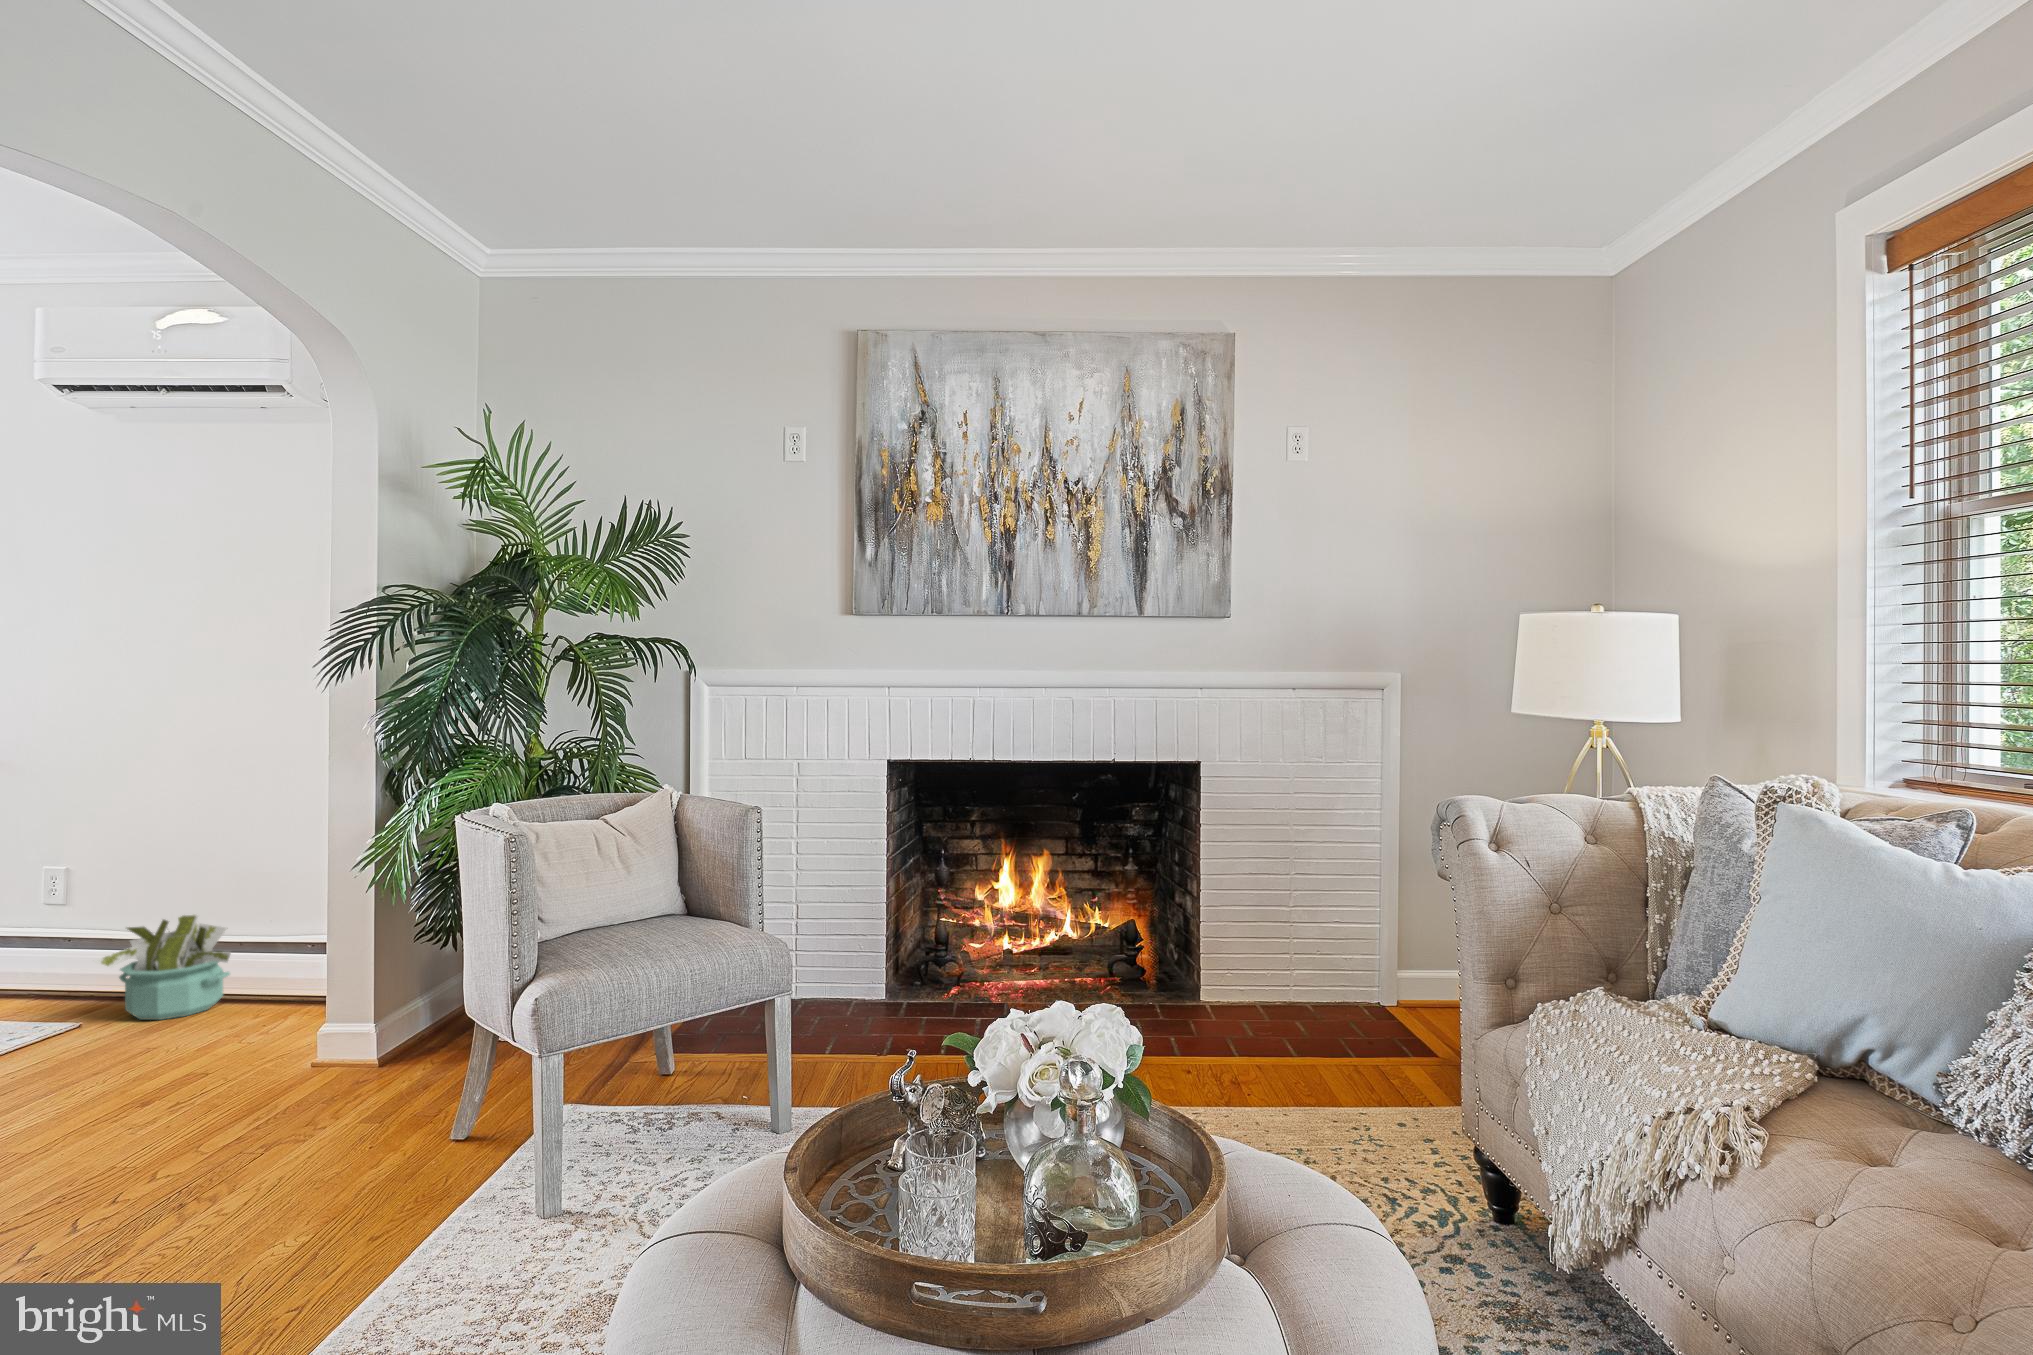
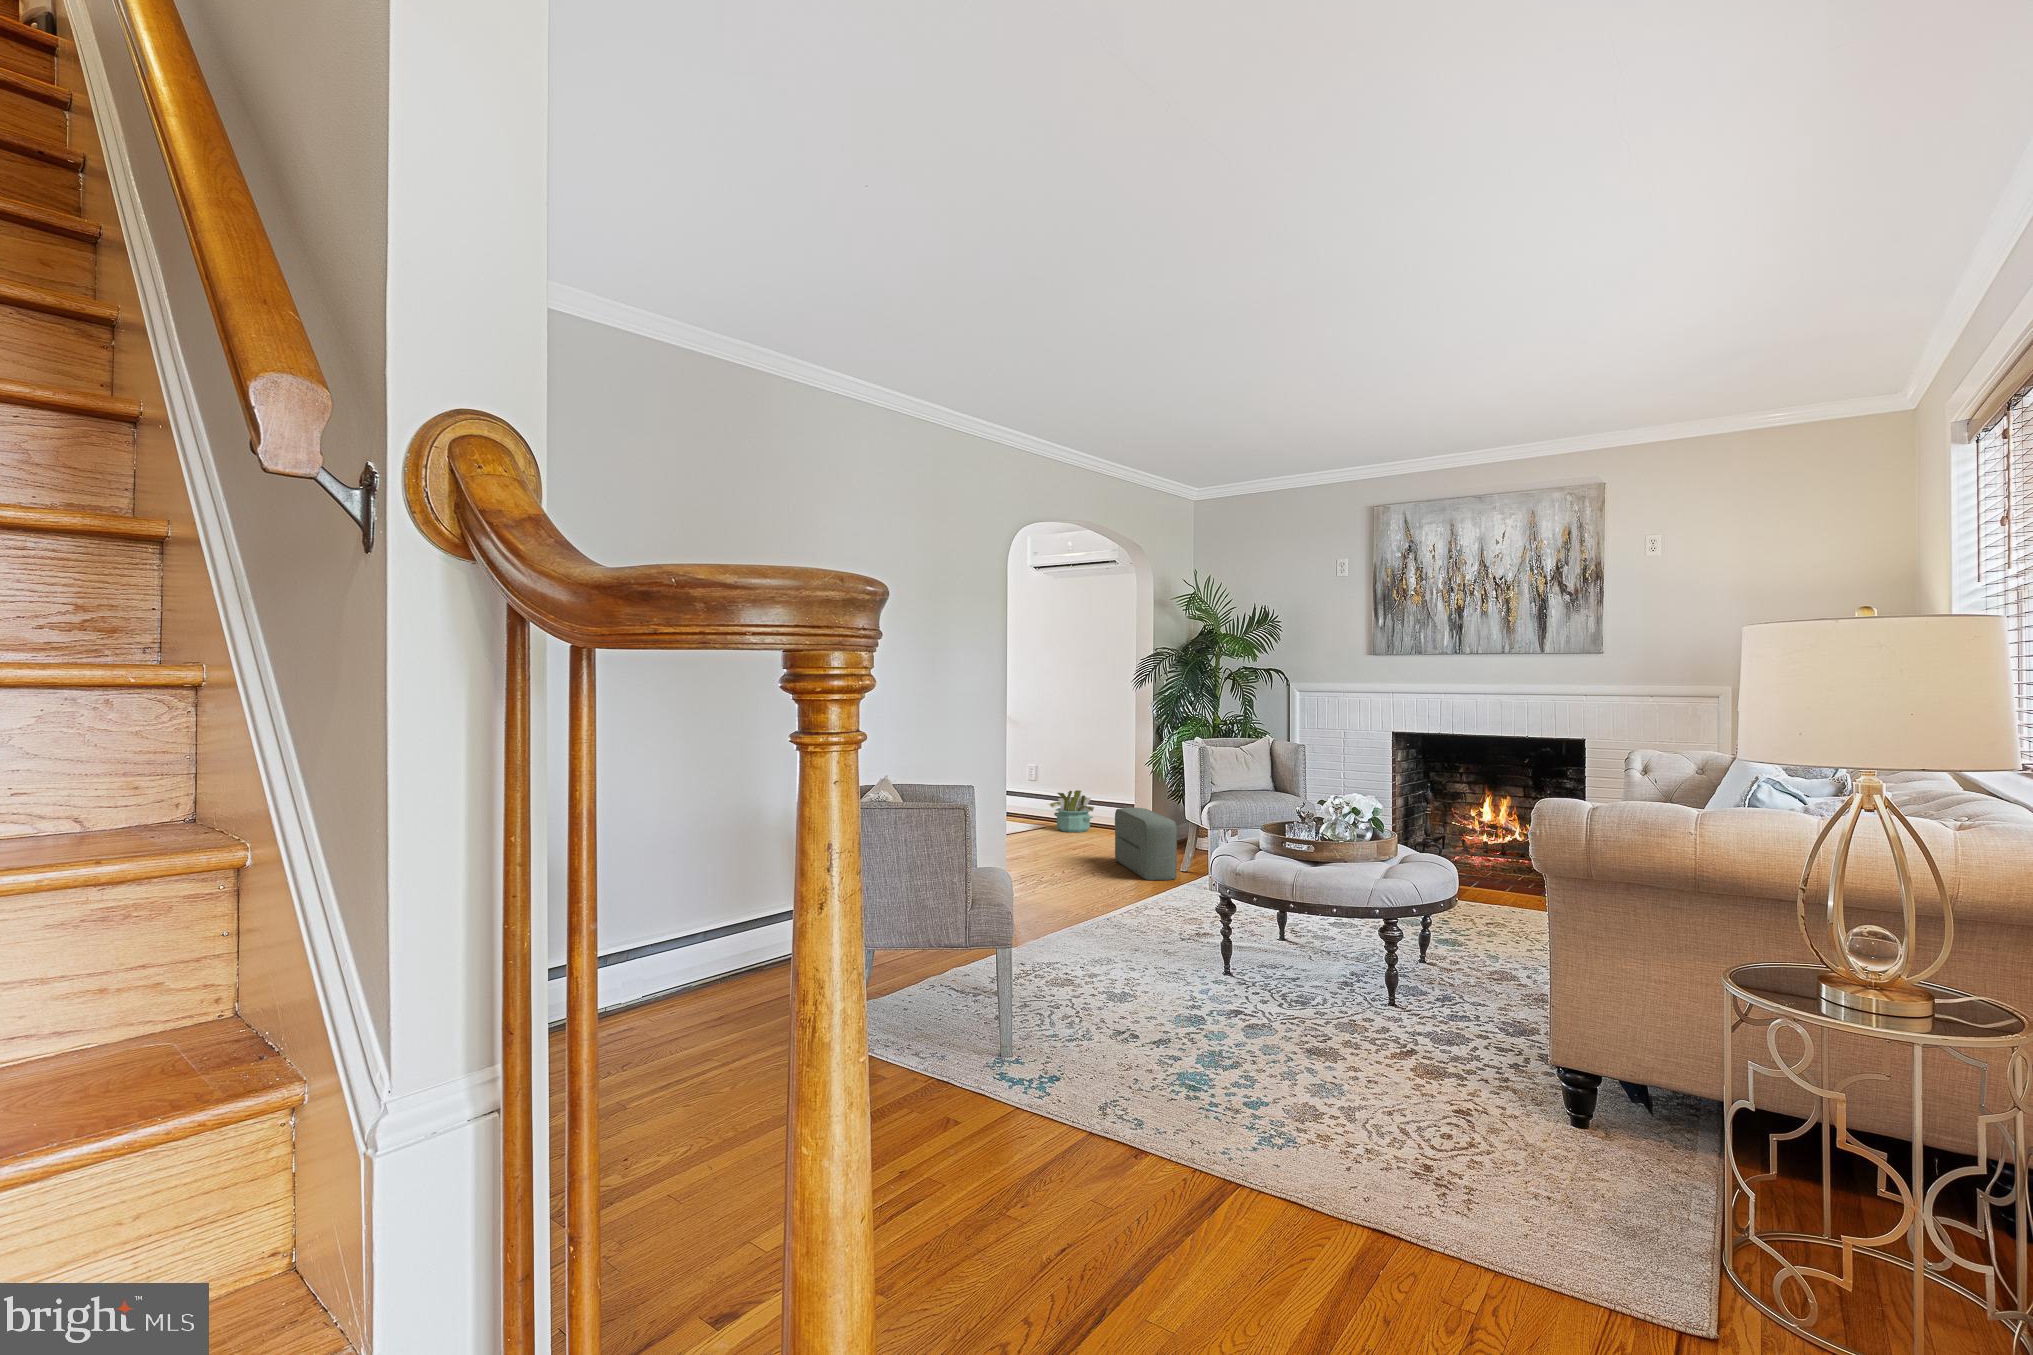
pouf: none [254,987,431,1228] -> present [1115,808,1177,880]

